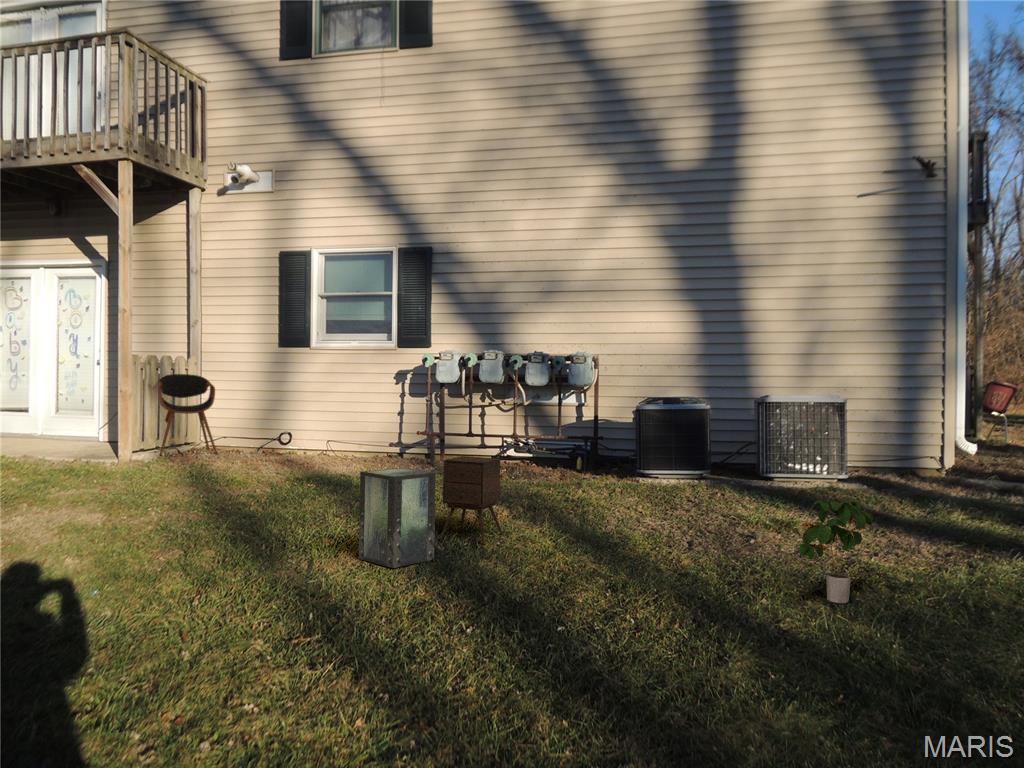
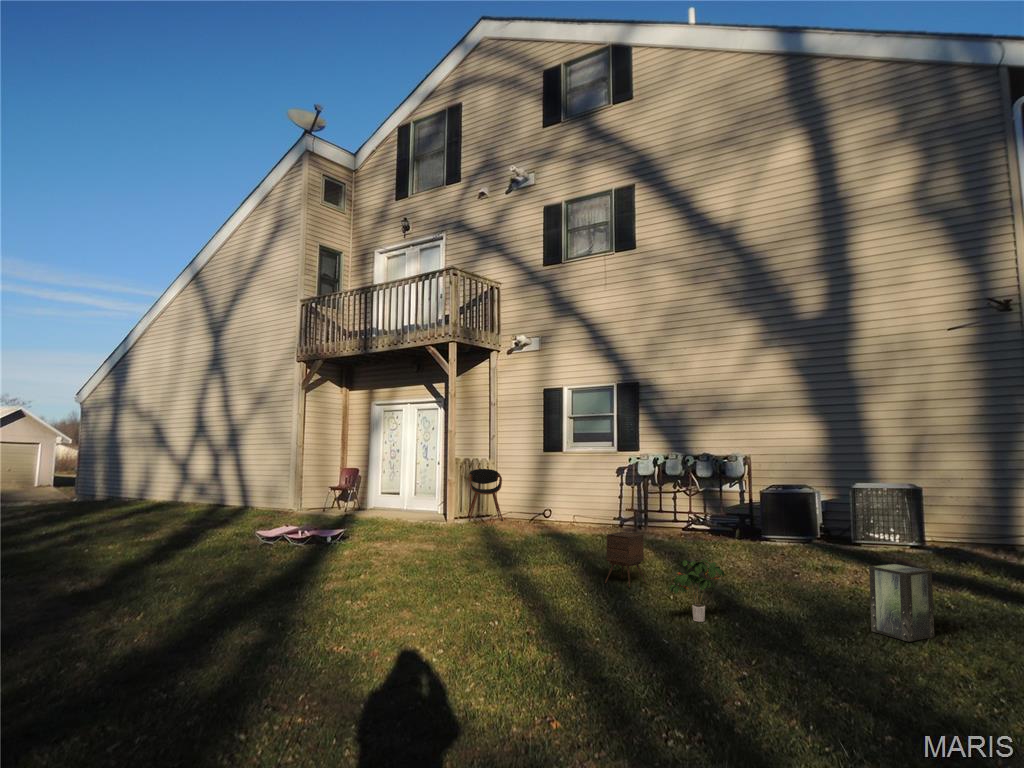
storage box: present [359,468,436,568] -> present [869,564,934,642]
potted plant: present [799,497,873,603] -> present [670,559,725,622]

